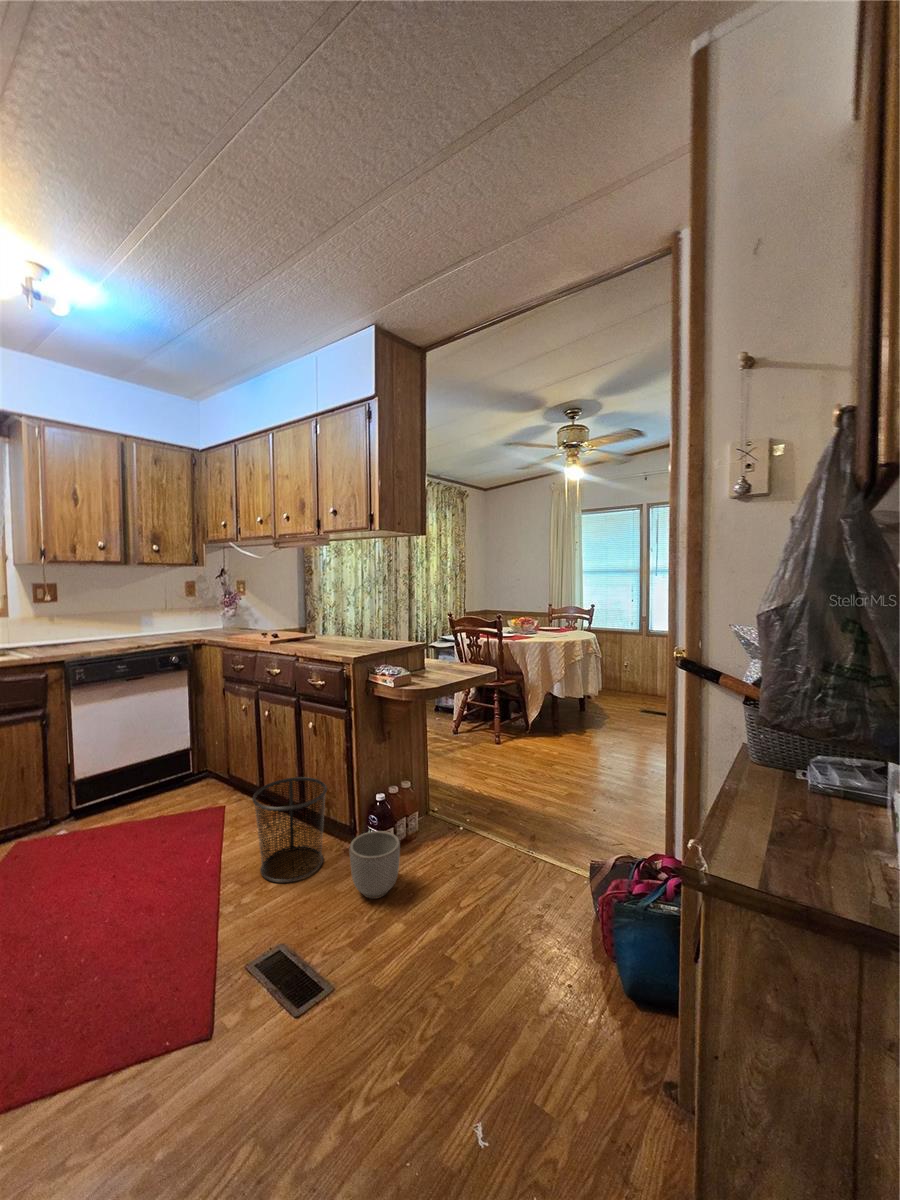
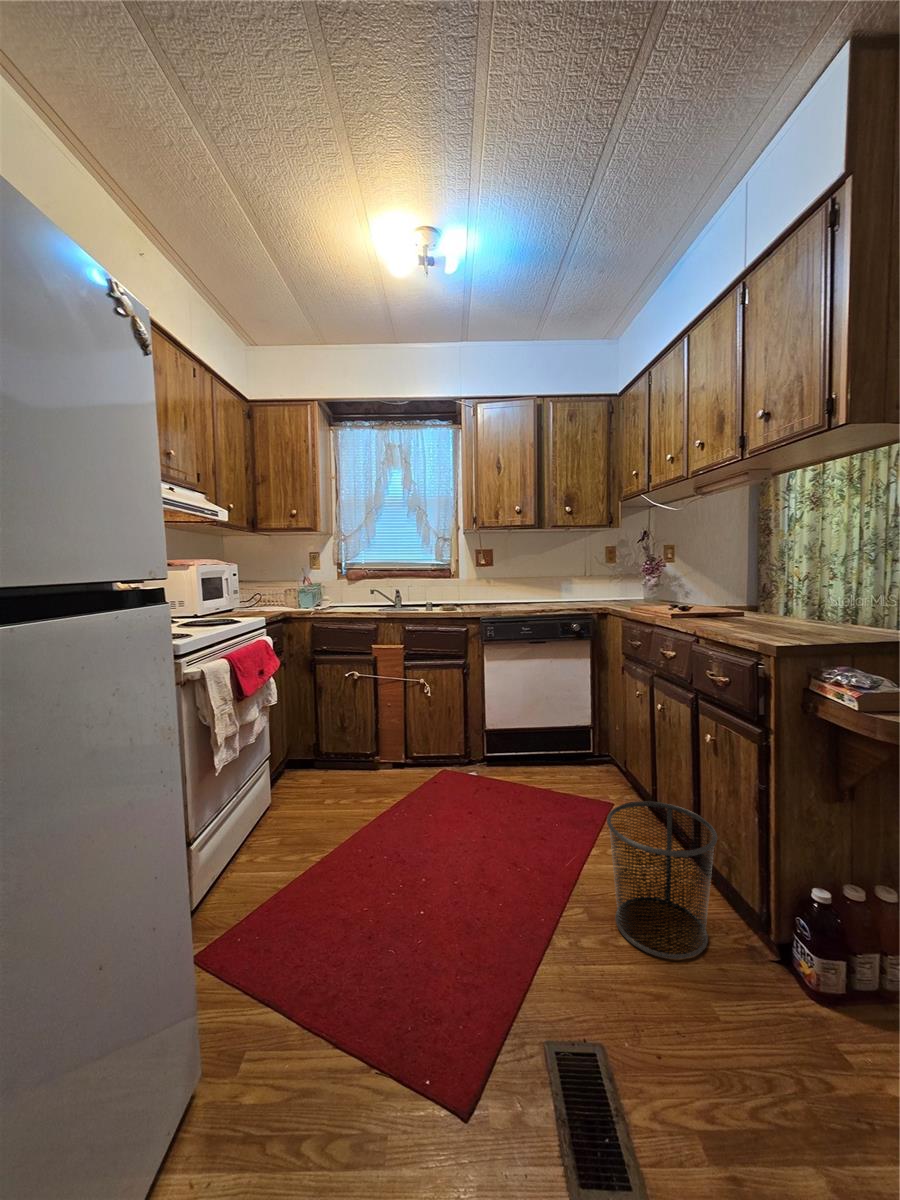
planter: present [349,831,400,899] -> none [732,946,840,1084]

